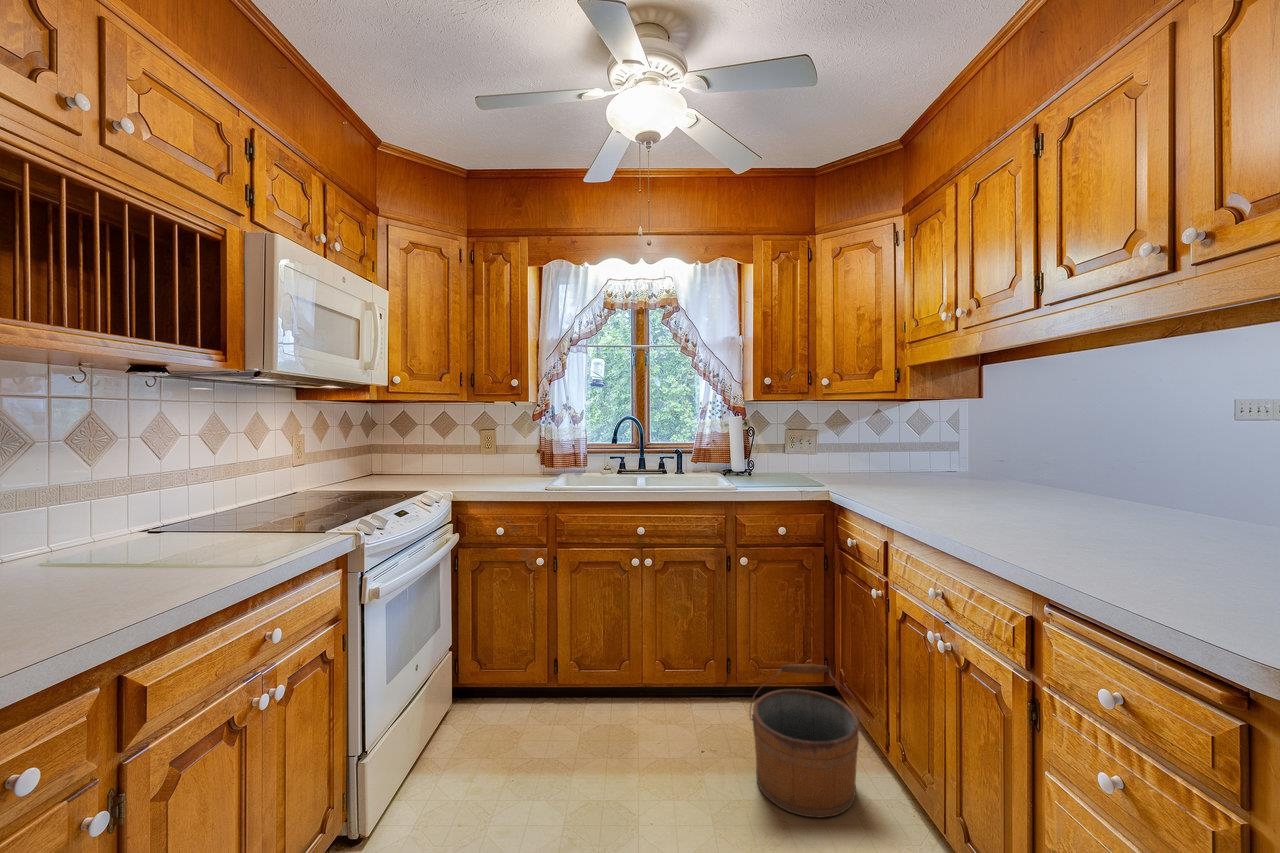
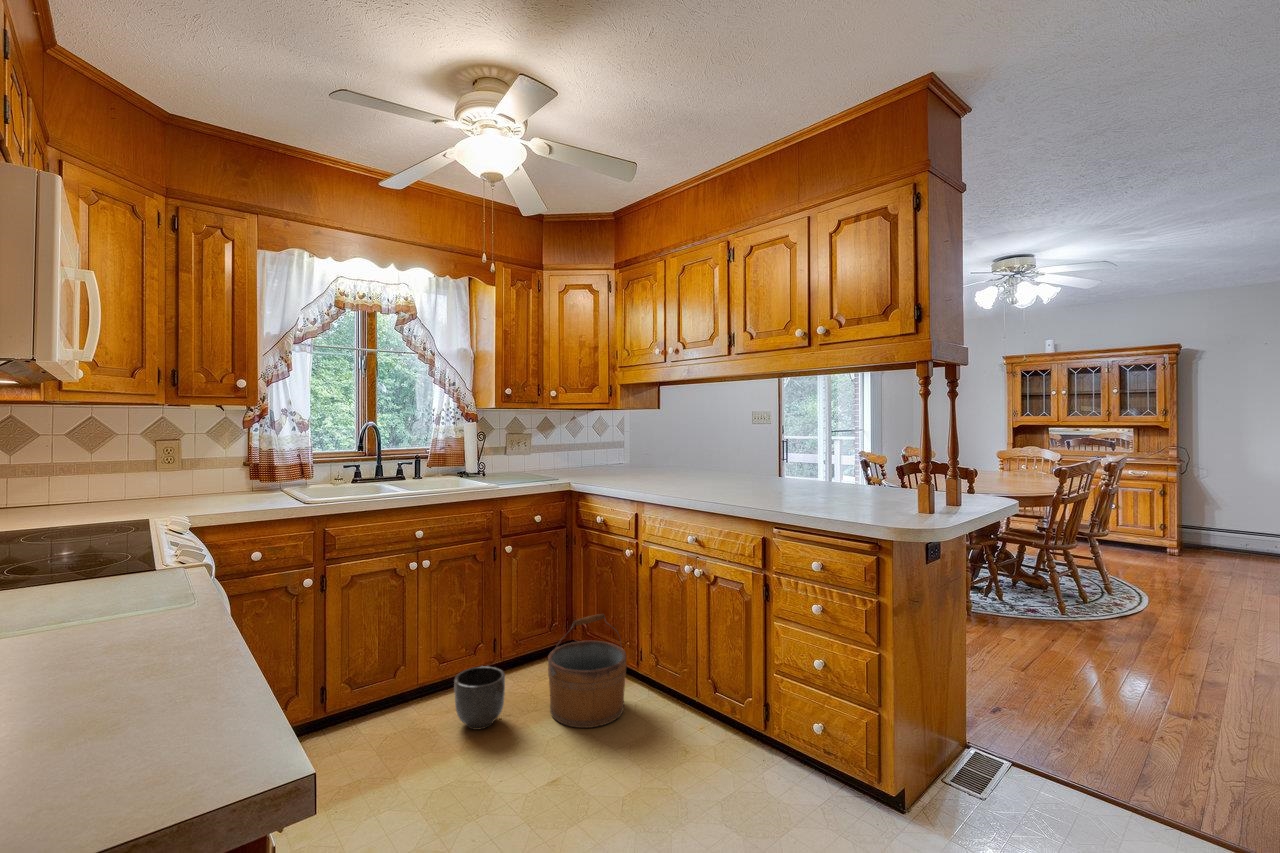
planter: none [652,684,706,758] -> present [454,666,505,730]

